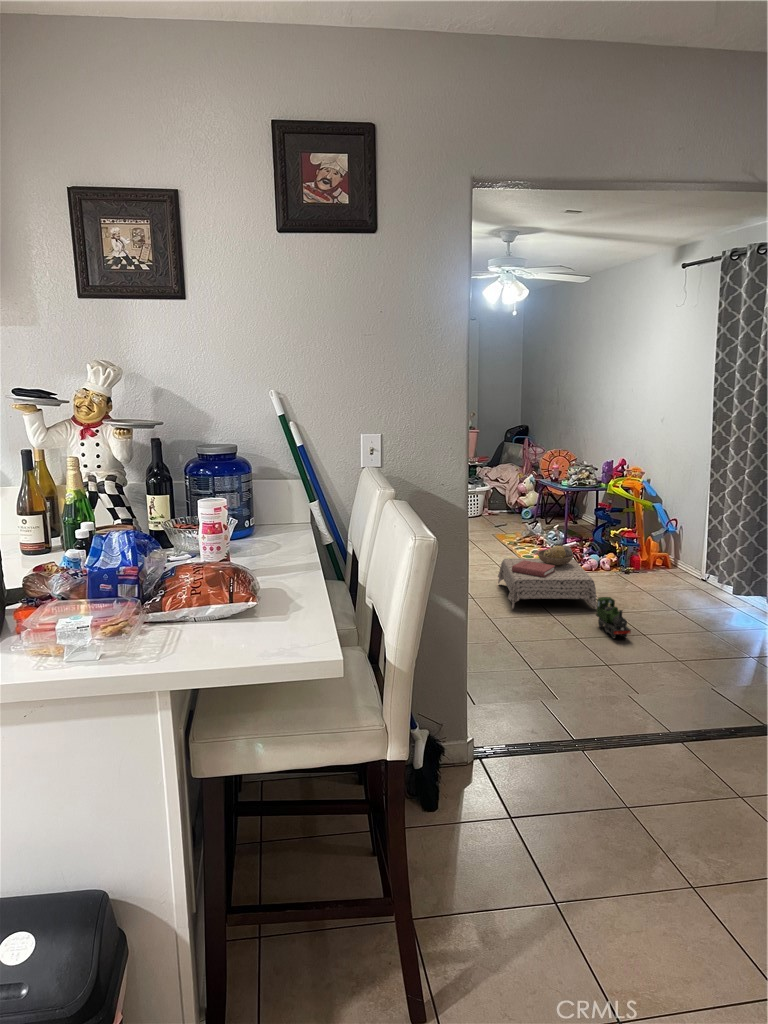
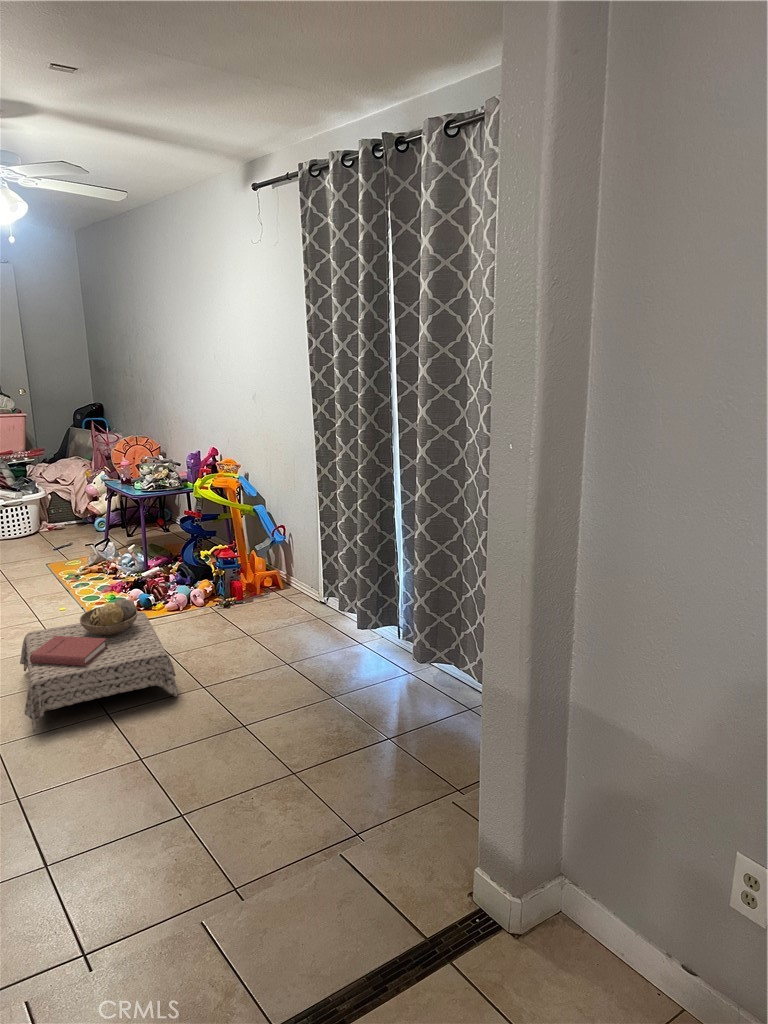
toy train: present [596,597,631,639] -> none [170,687,223,762]

